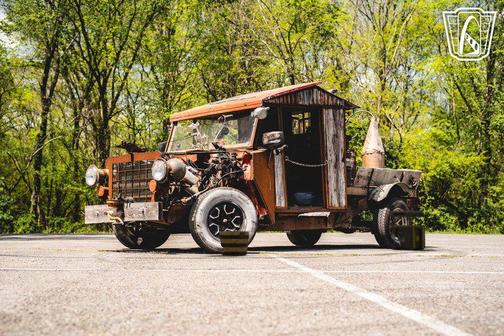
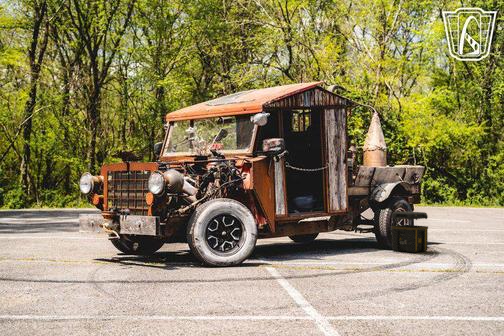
bucket: present [219,231,249,256] -> none [218,244,249,272]

